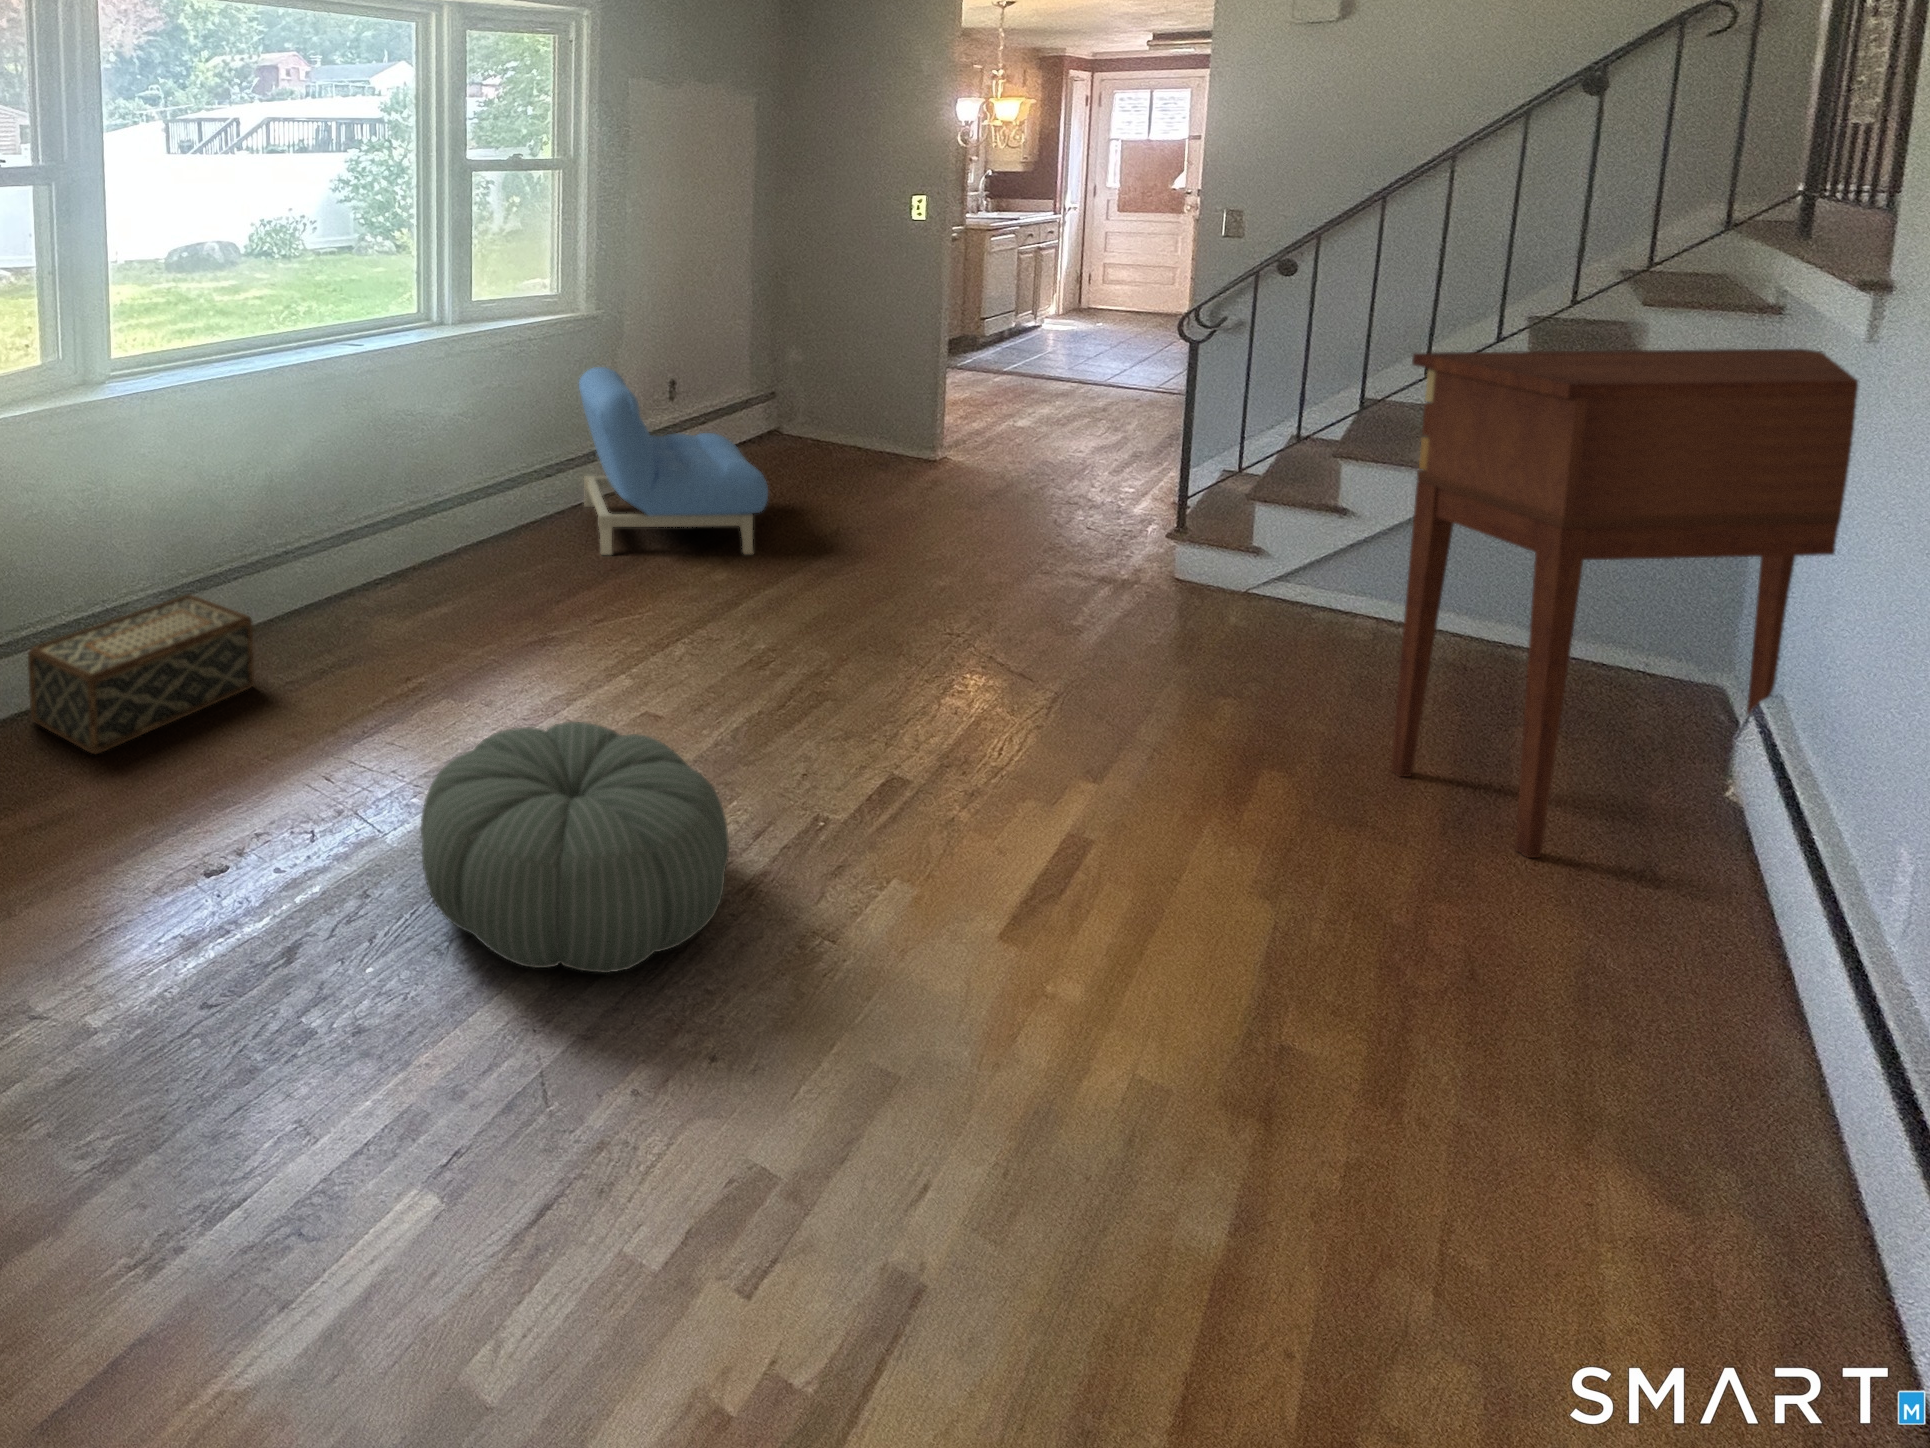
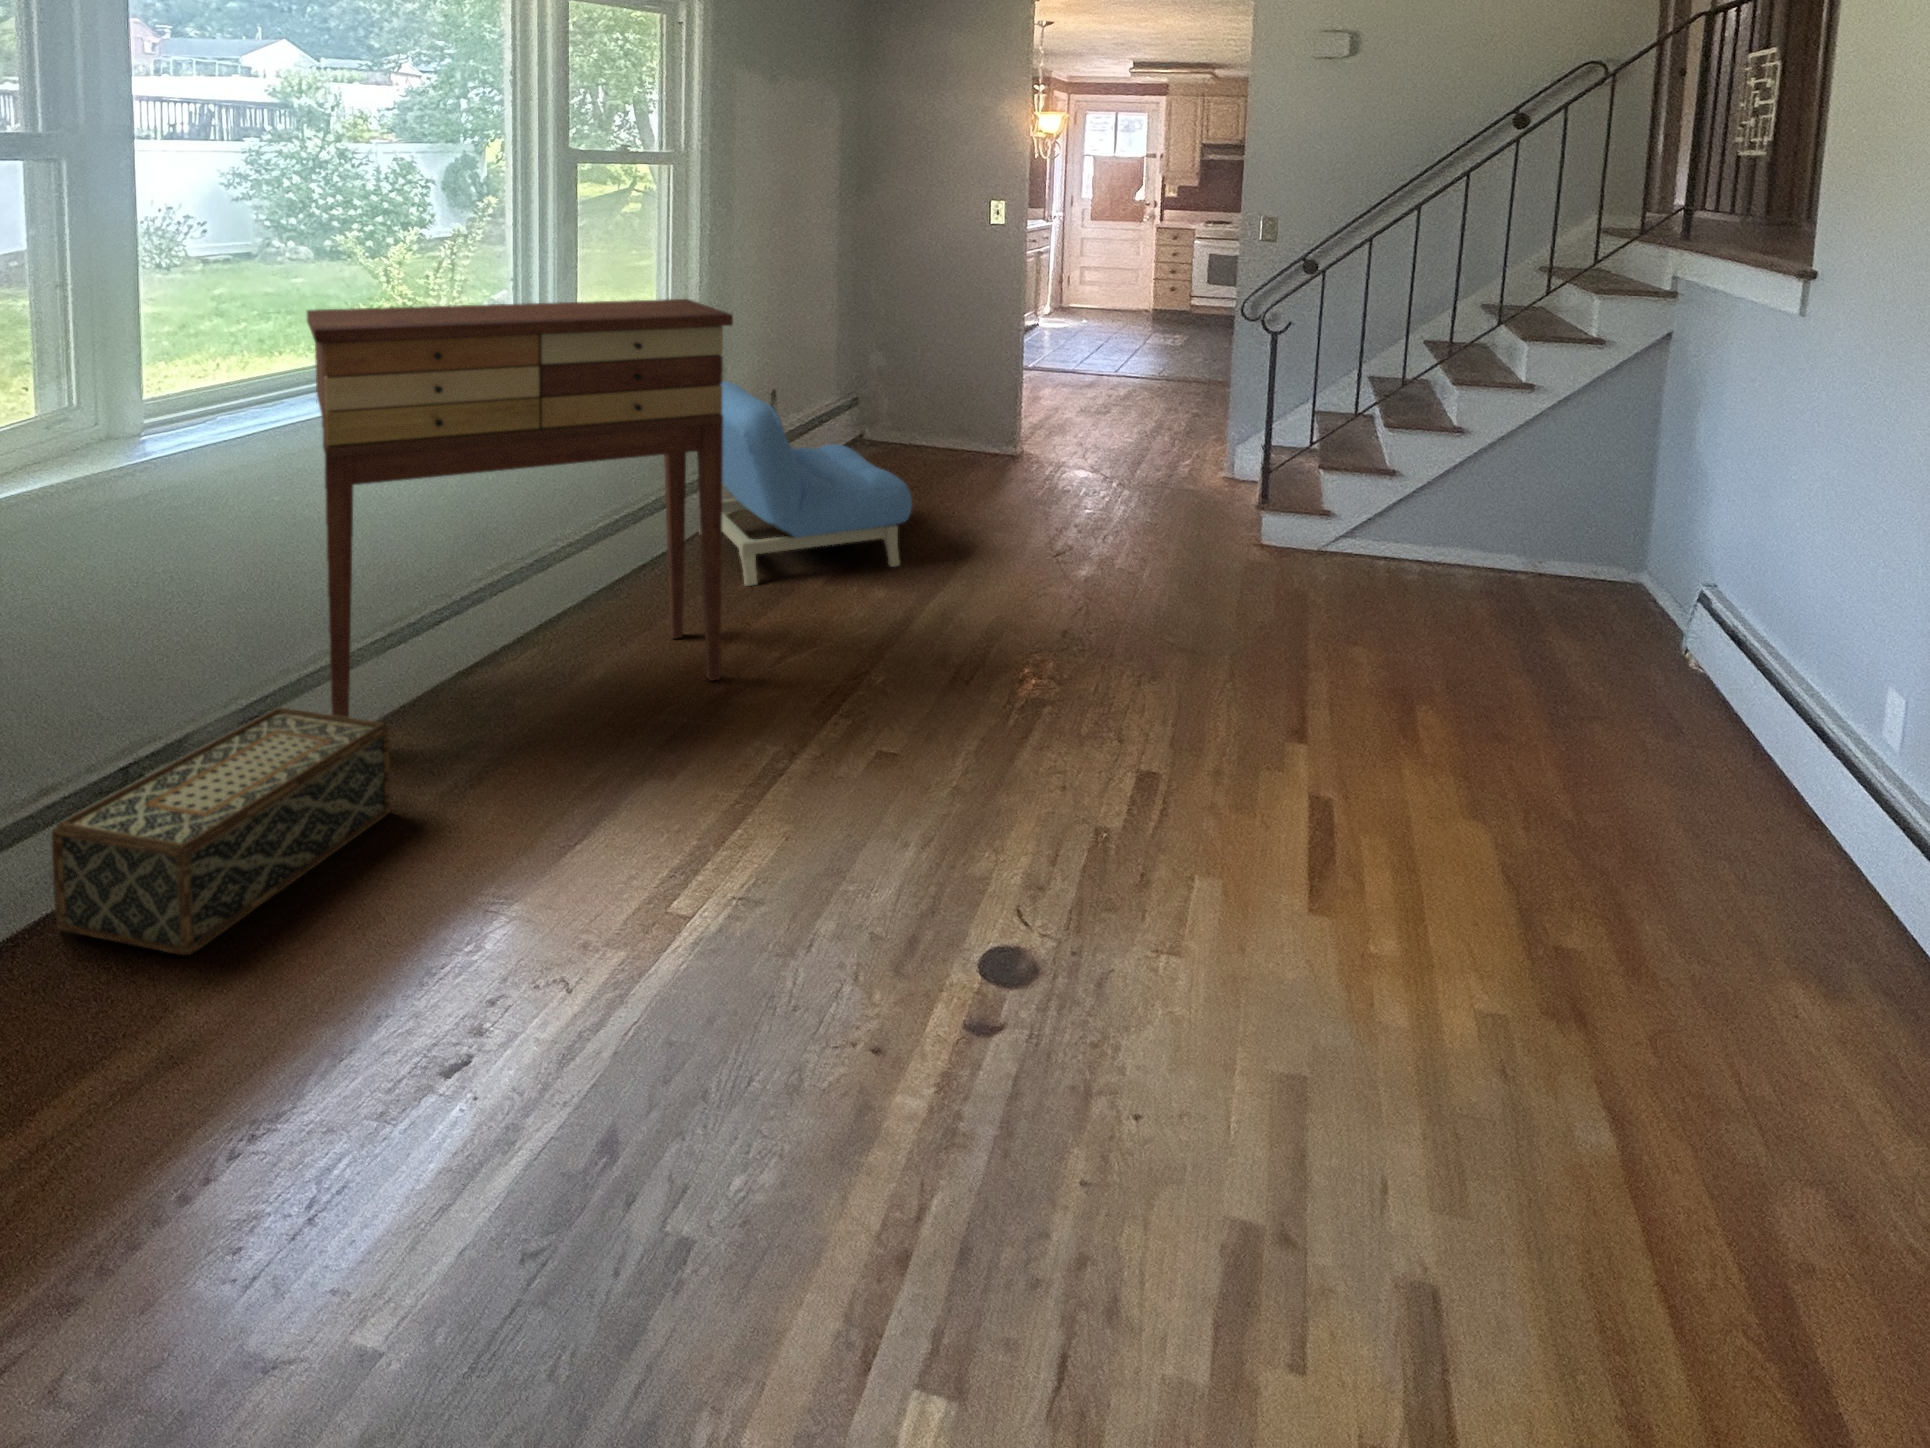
console table: present [1391,349,1858,858] -> present [307,299,733,717]
pouf: present [421,722,729,973] -> none [731,778,1085,1076]

